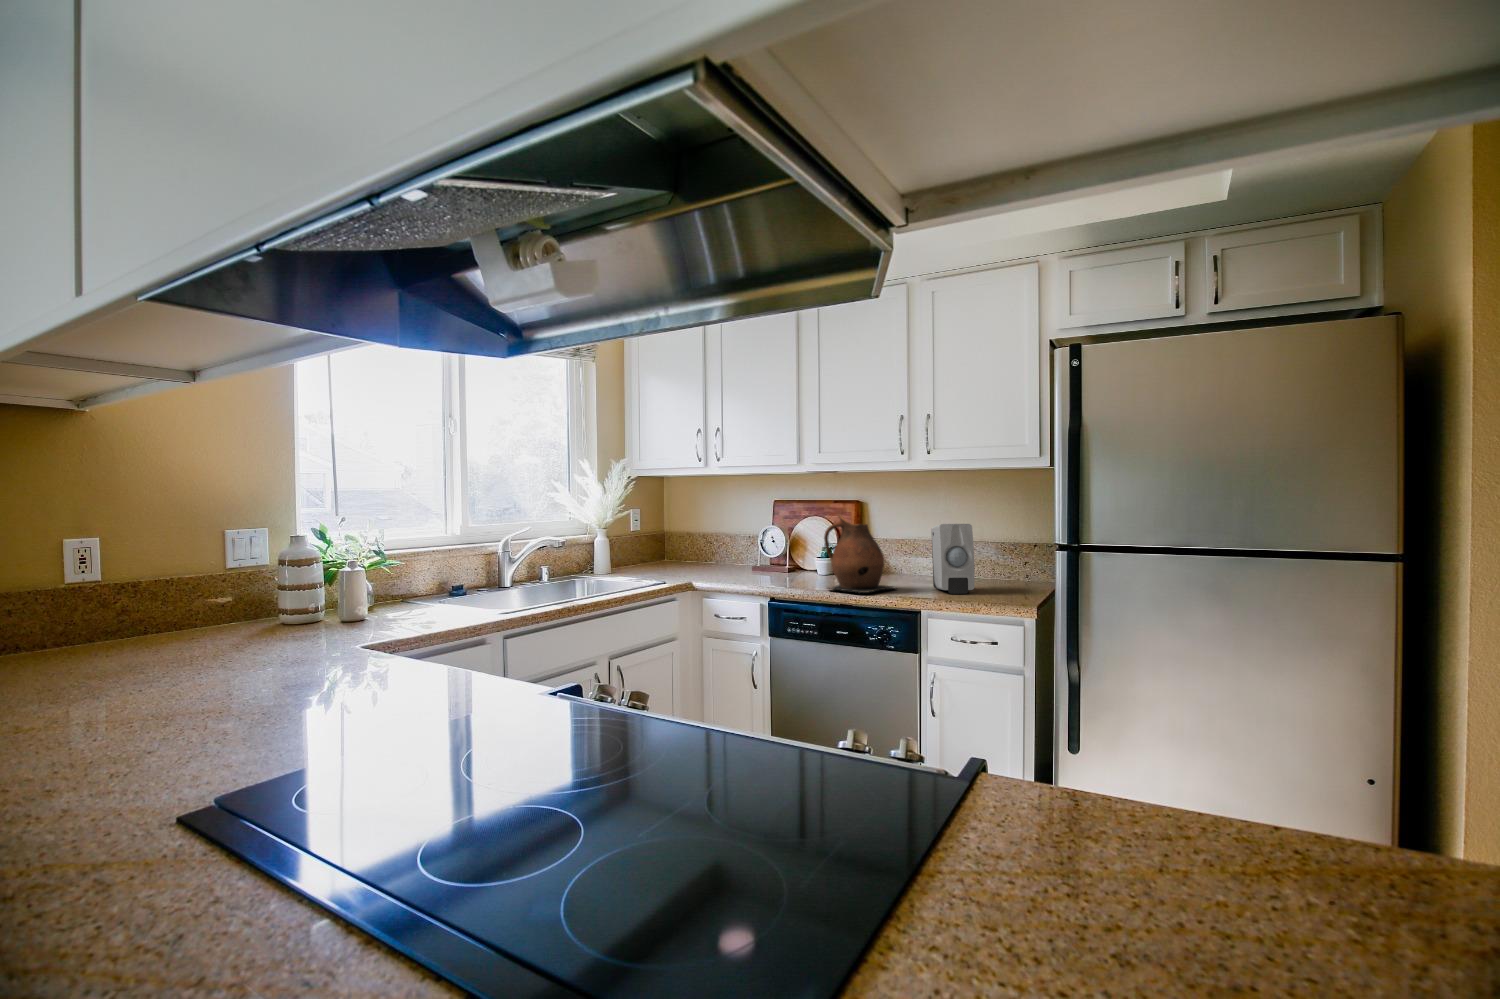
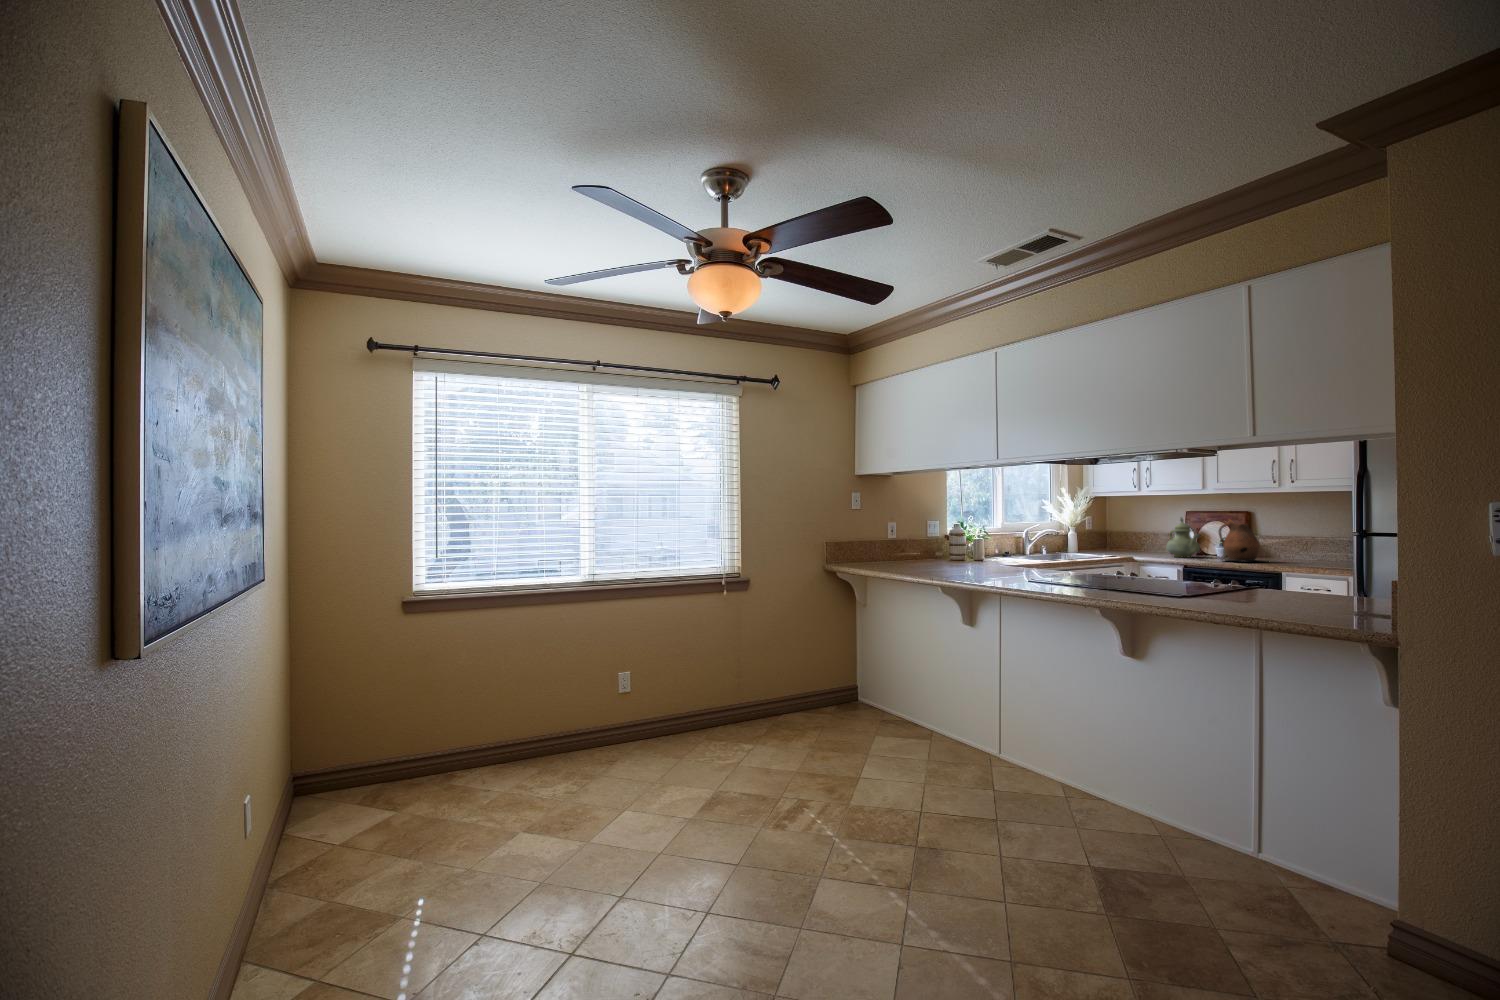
teapot: none [744,511,795,581] -> present [1166,518,1200,557]
soap dispenser: present [932,524,975,594] -> none [1295,524,1321,564]

